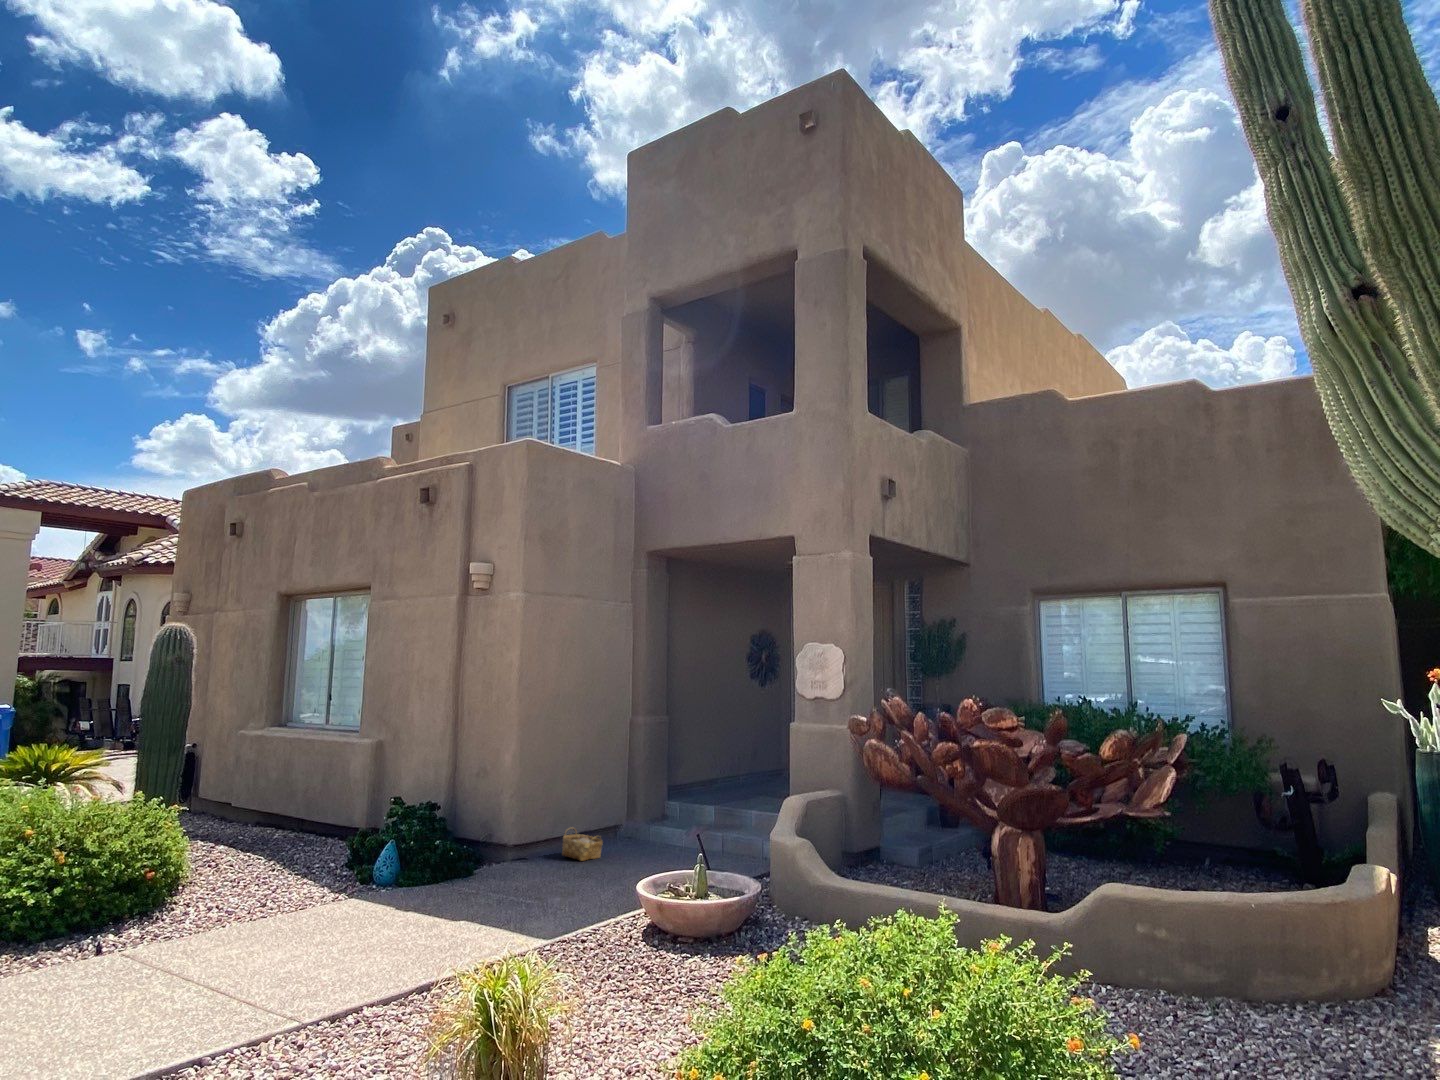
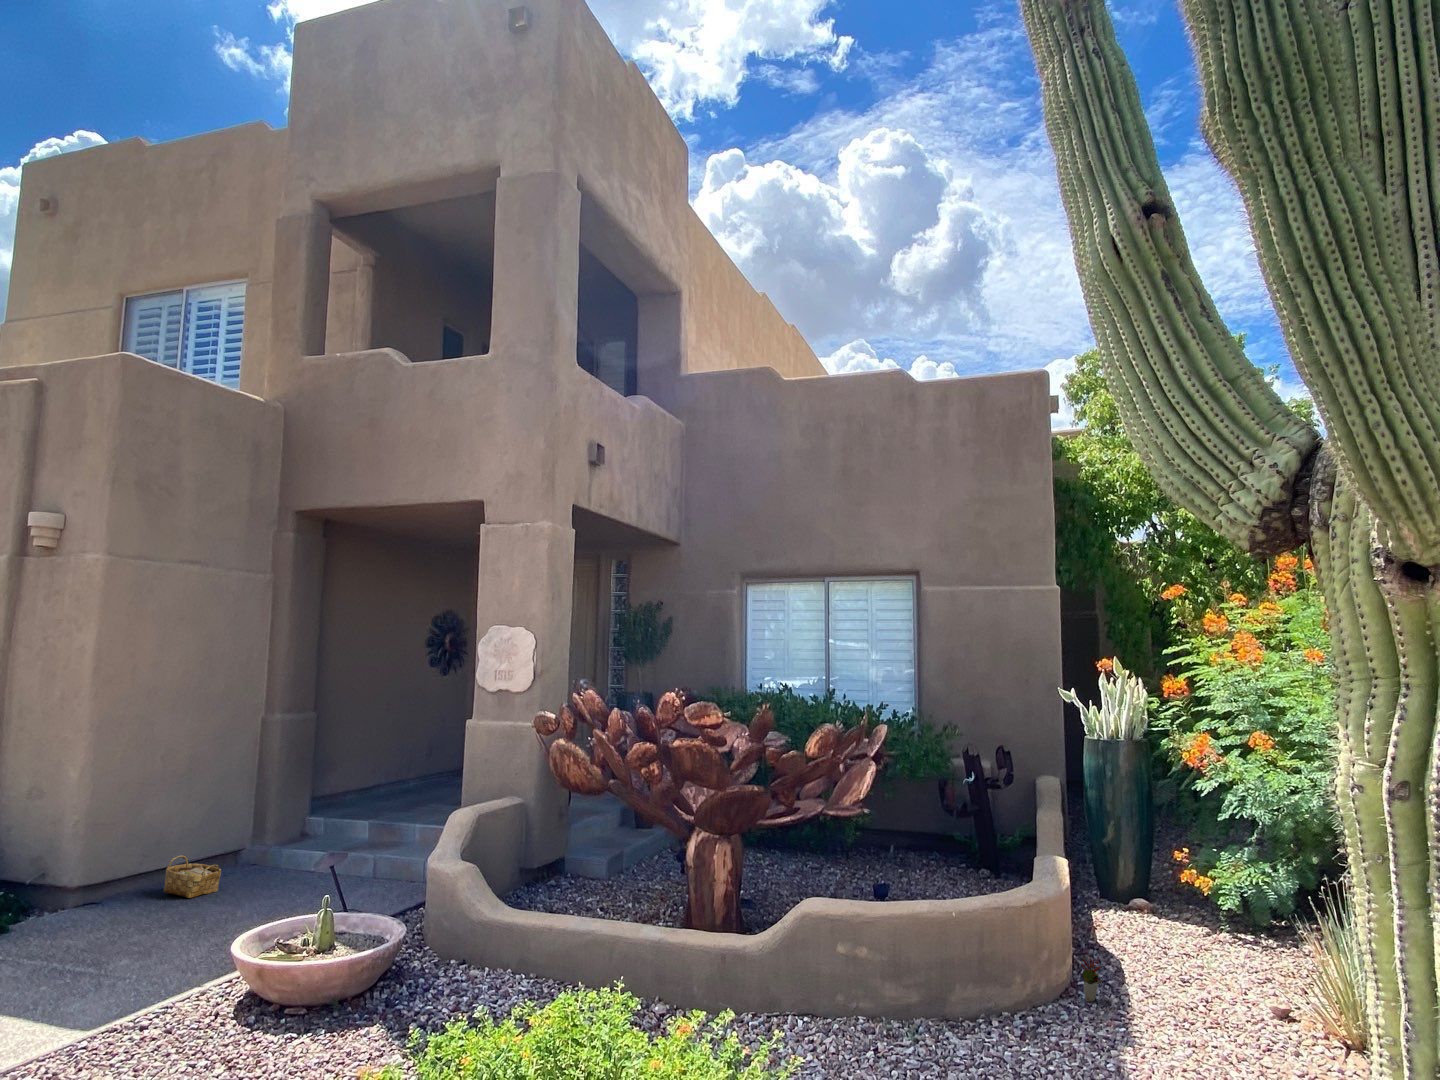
decorative plant: none [1393,958,1418,1002] -> present [1081,956,1102,1002]

